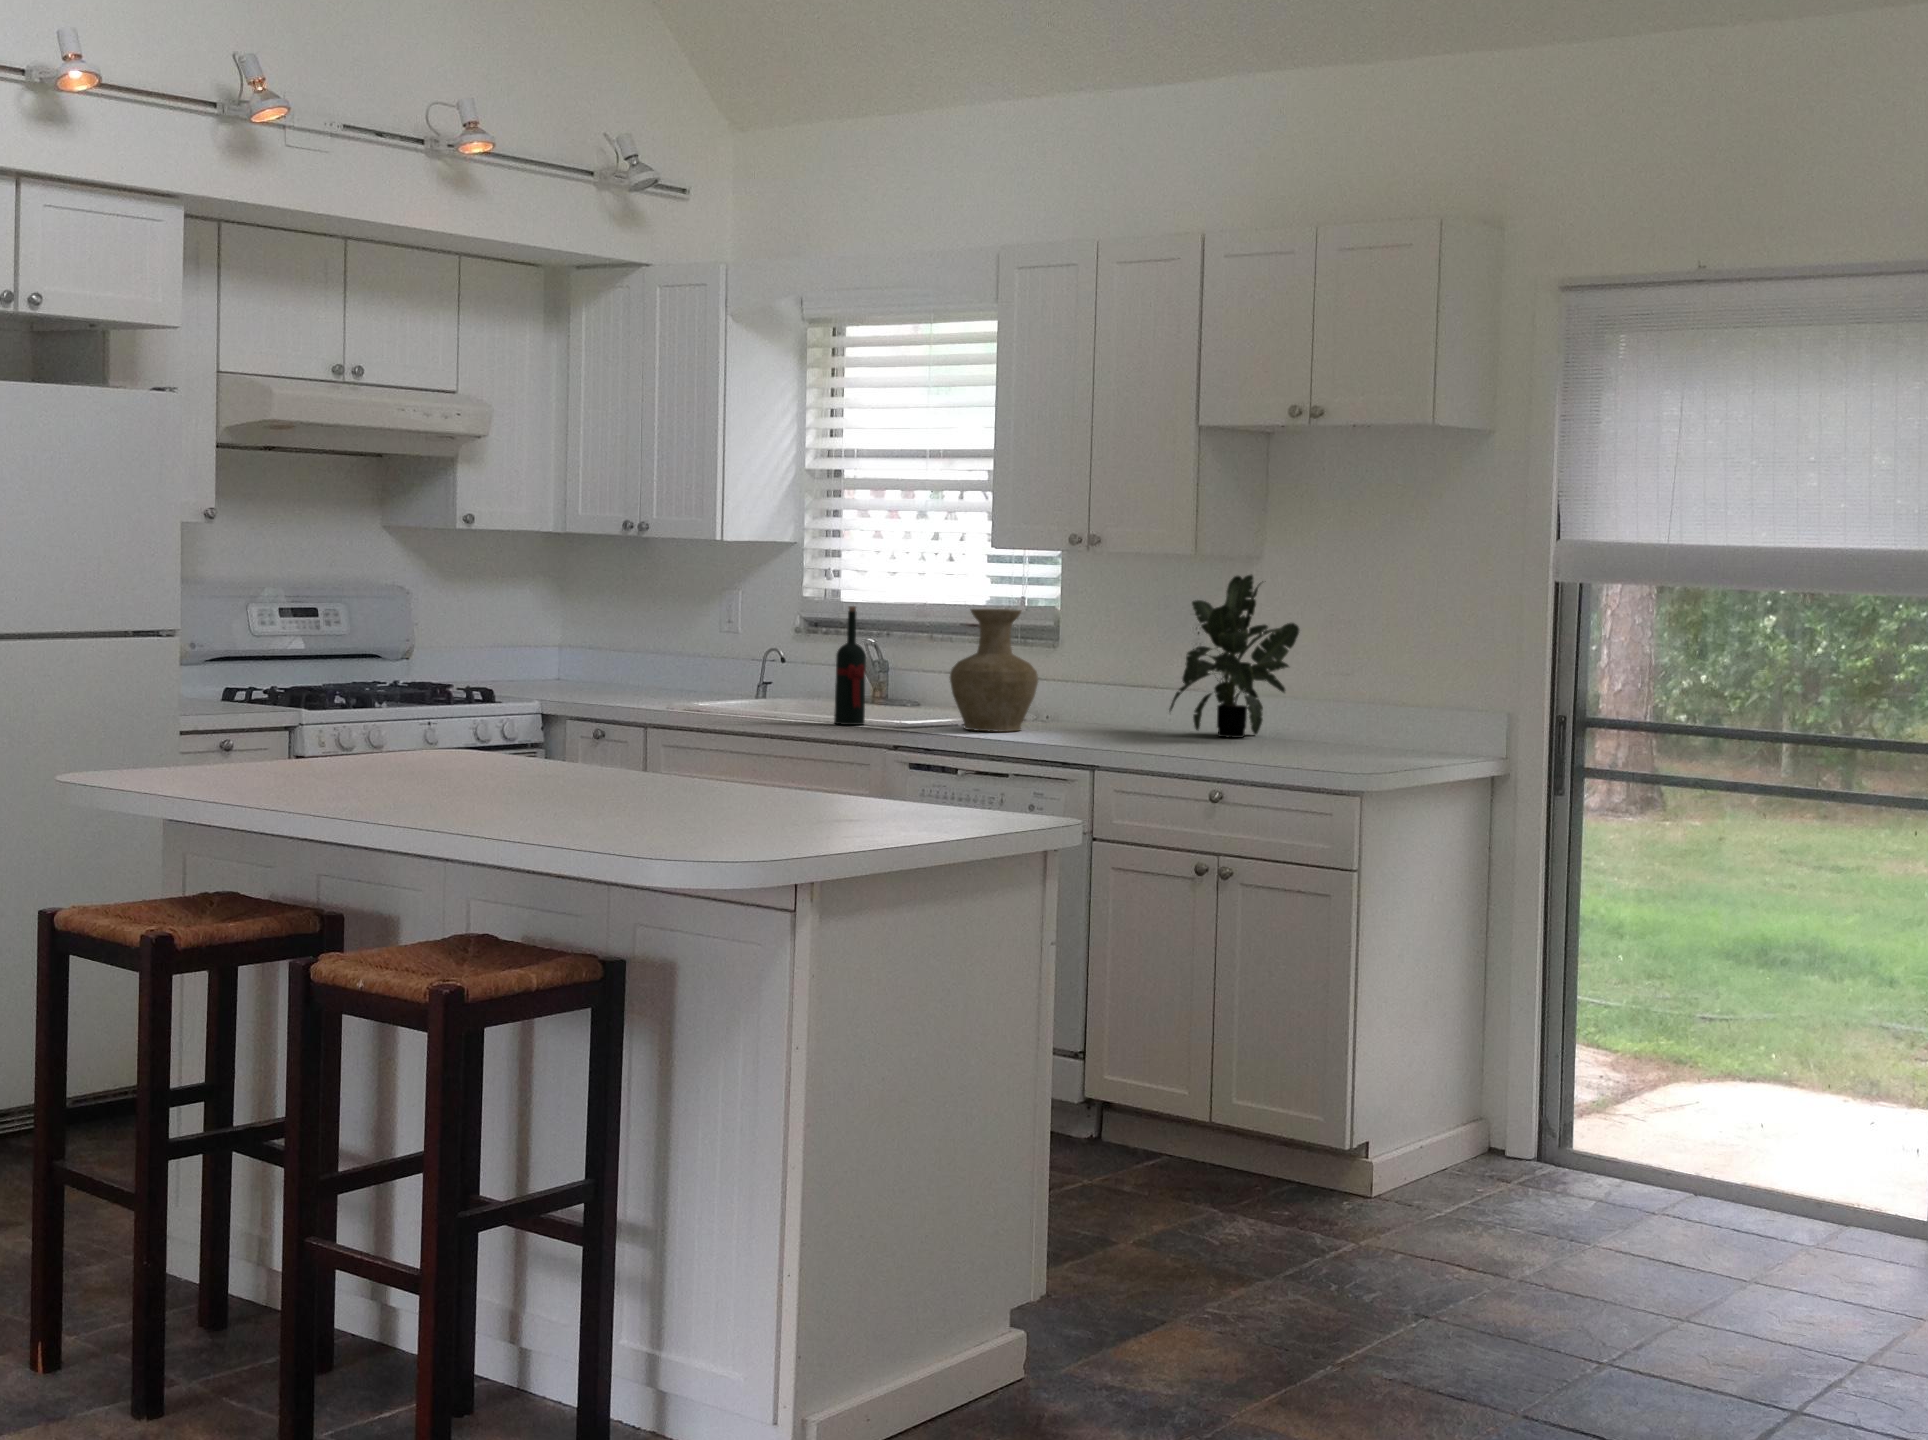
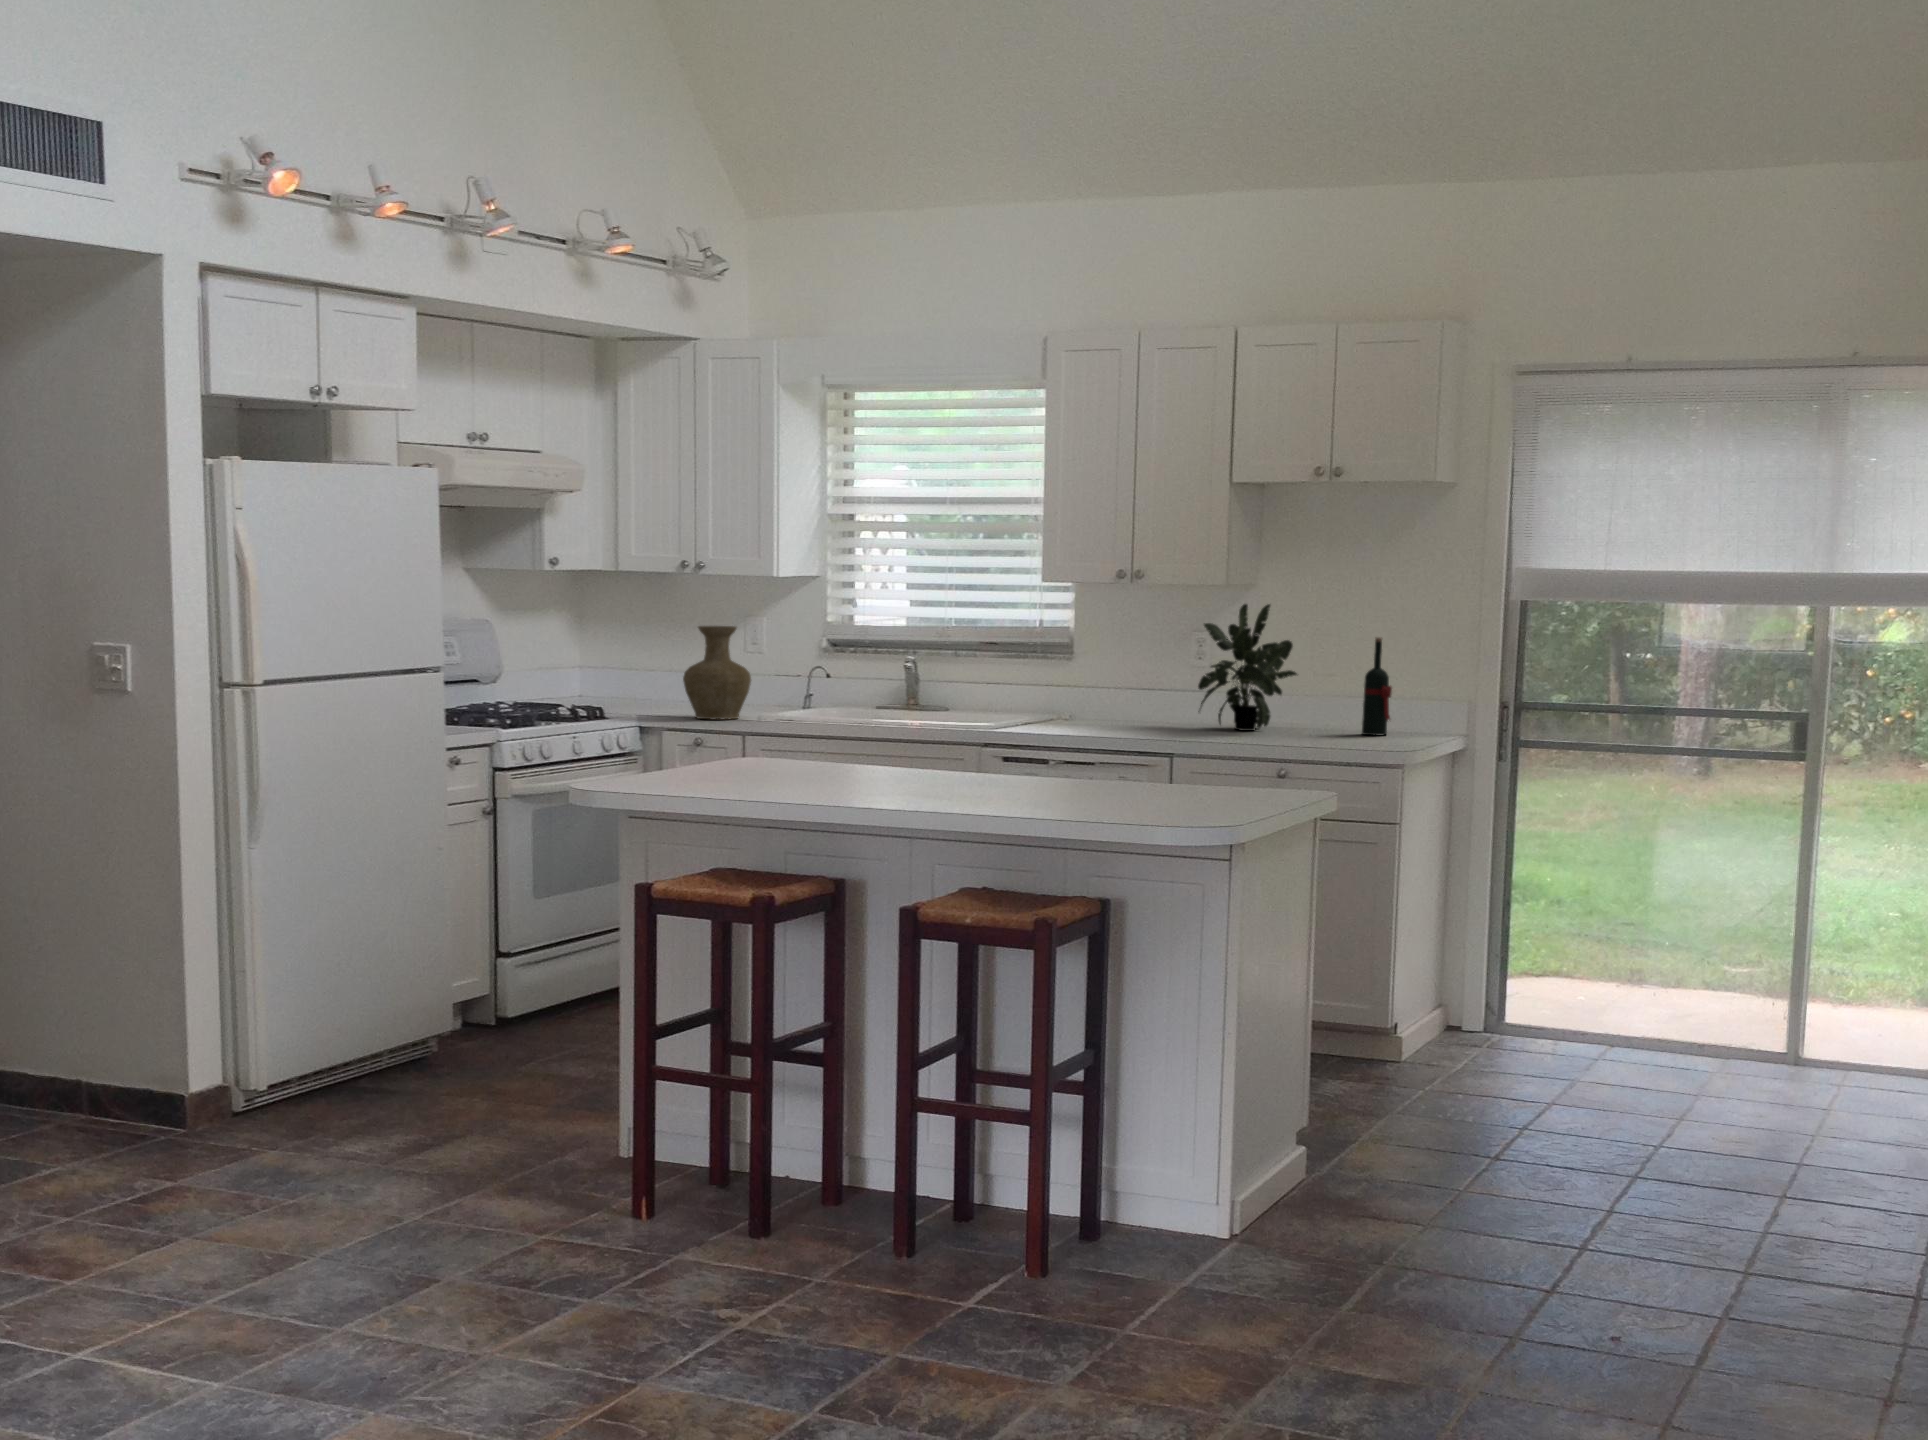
wine bottle: present [834,606,866,725] -> present [1362,638,1392,735]
vase: present [950,609,1038,732] -> present [683,626,751,720]

